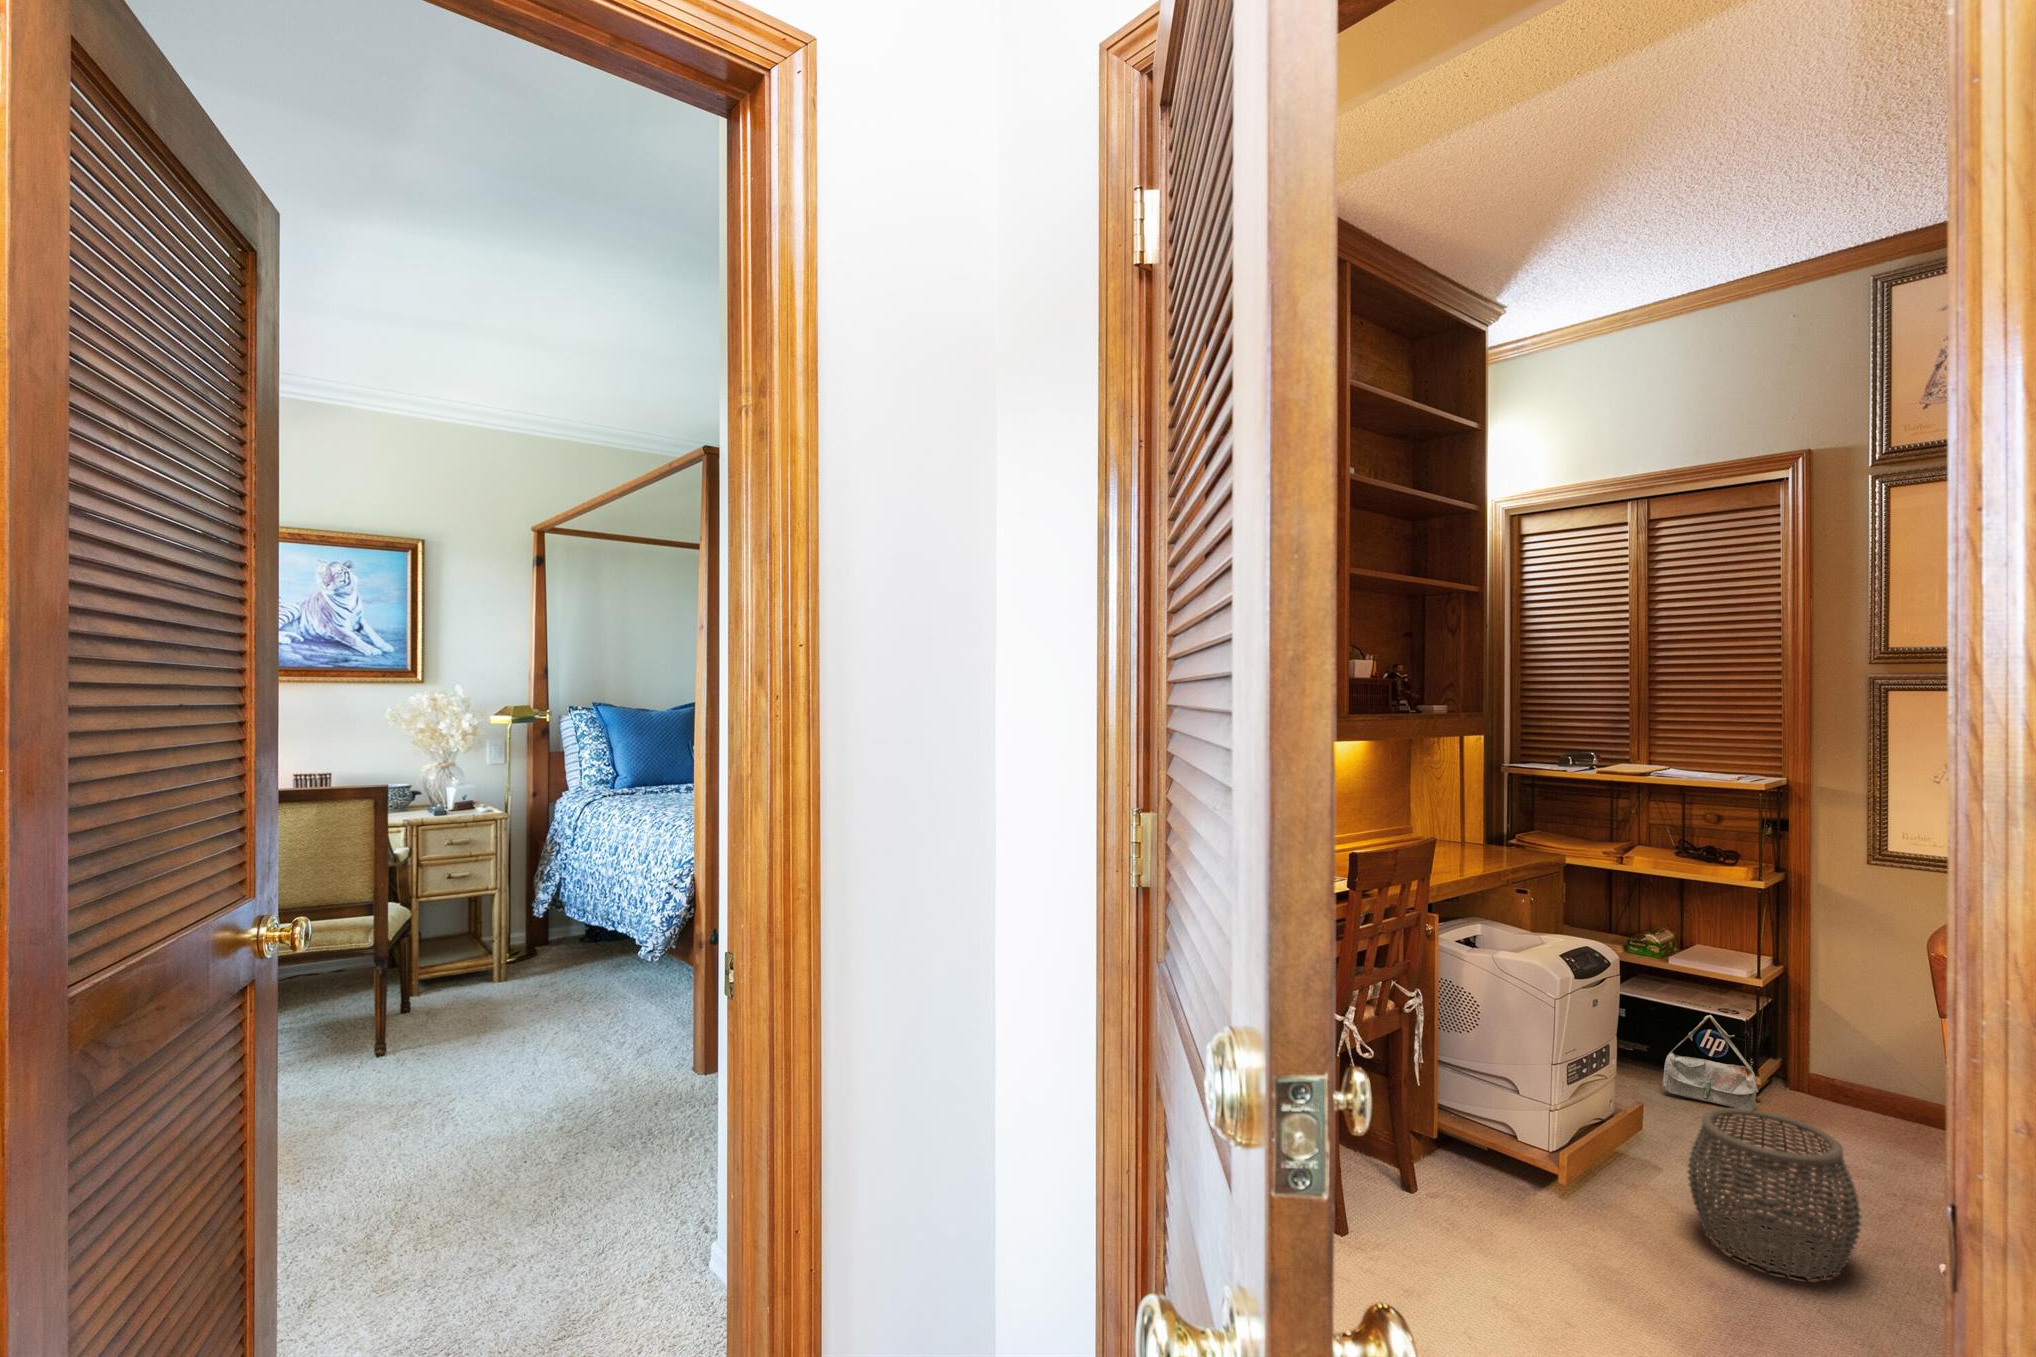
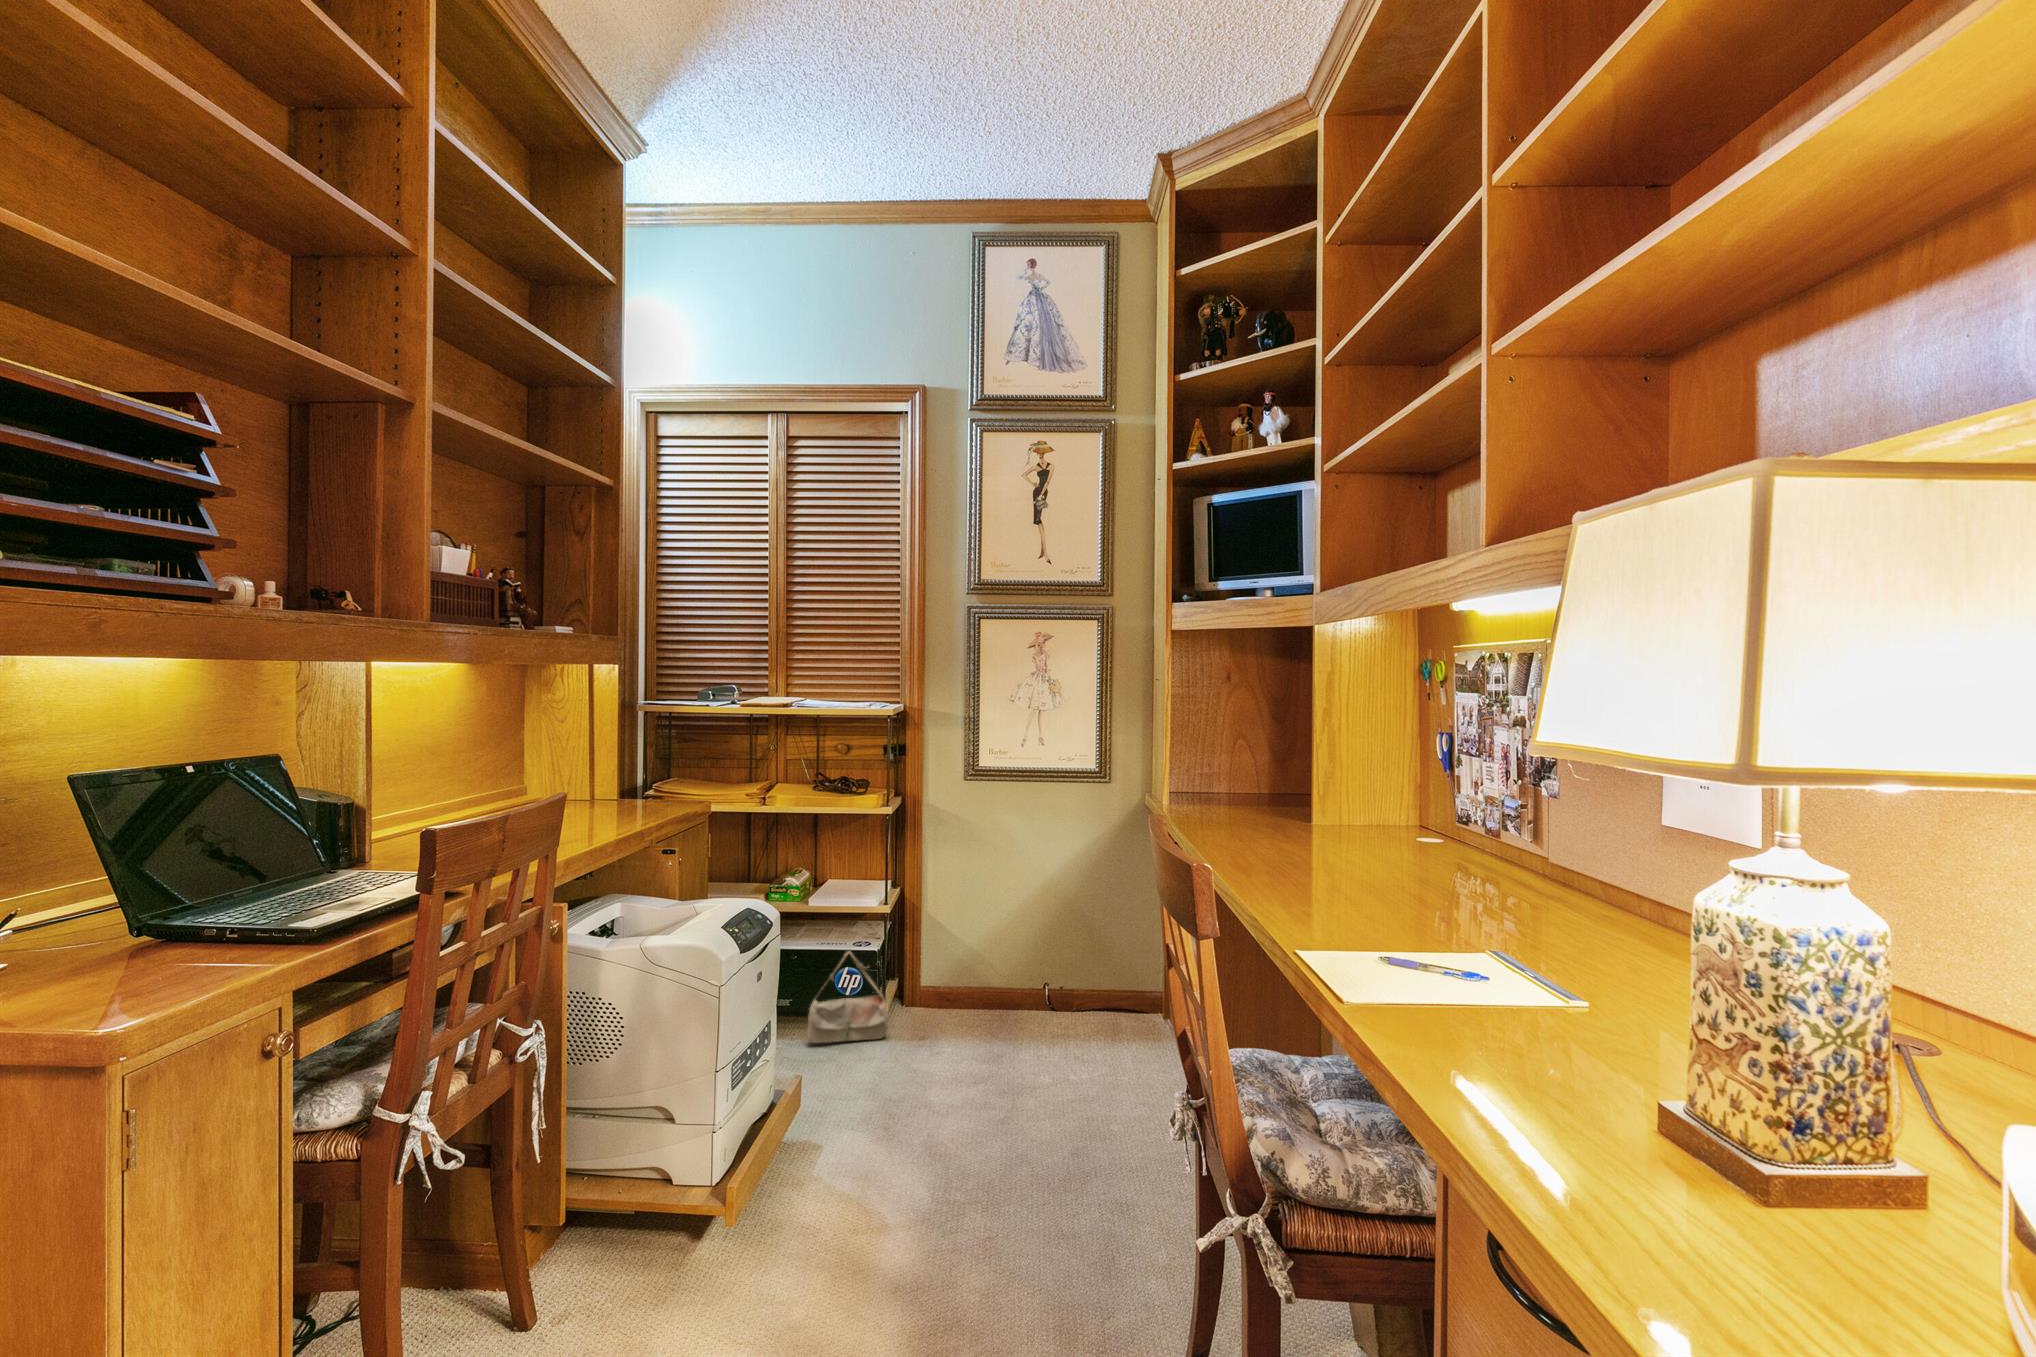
woven basket: present [1687,1108,1861,1279] -> none [854,1047,1003,1226]

